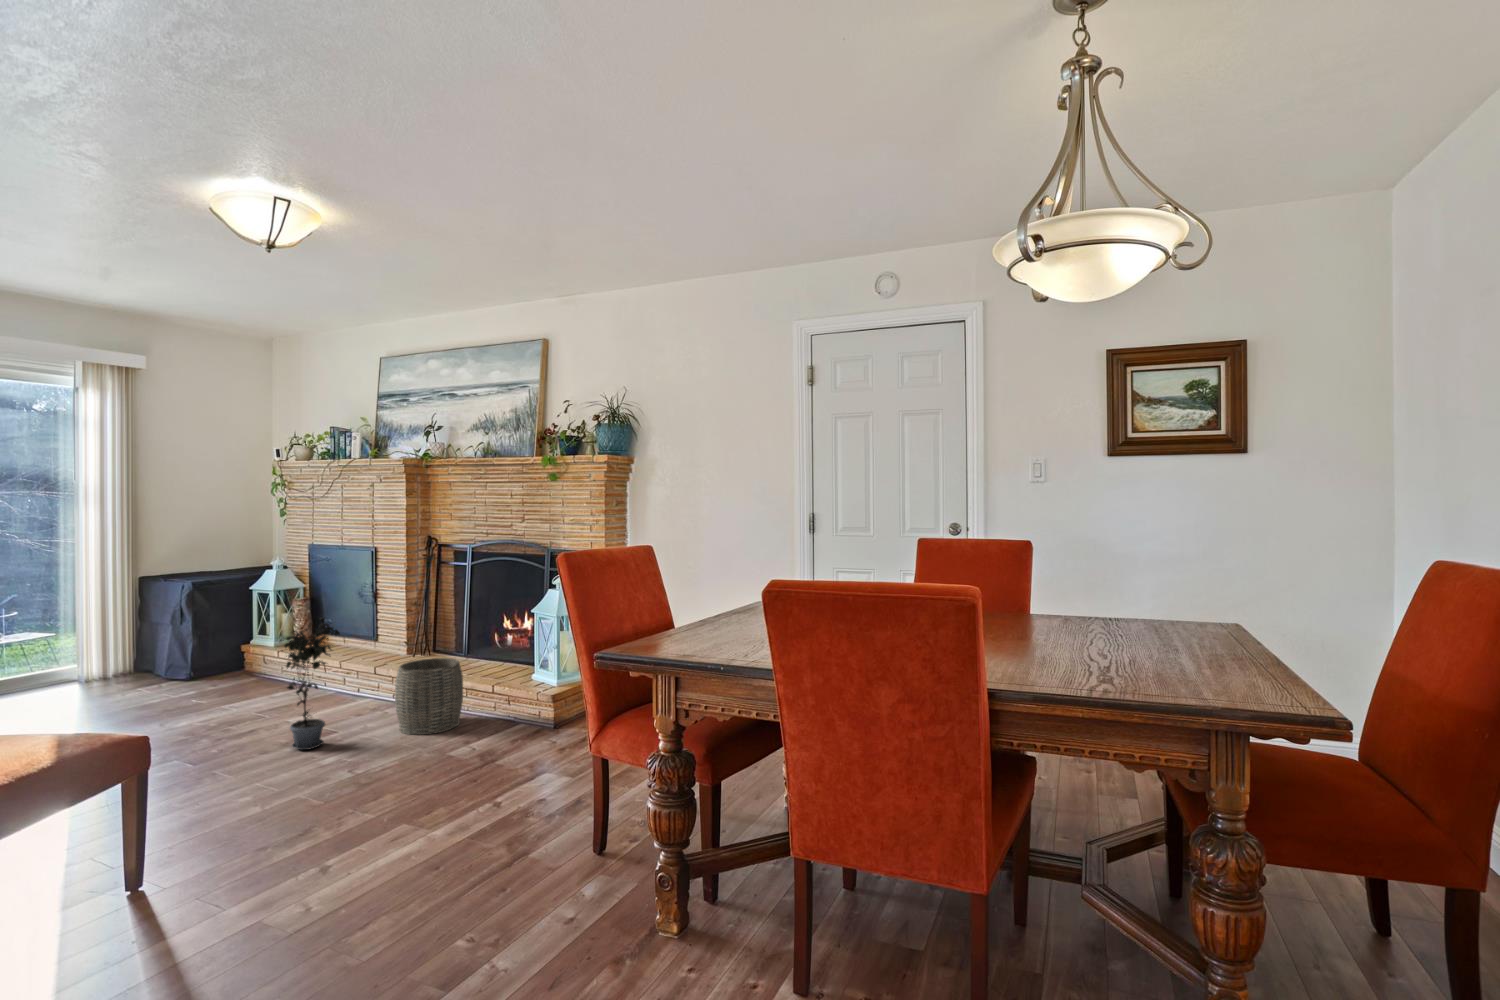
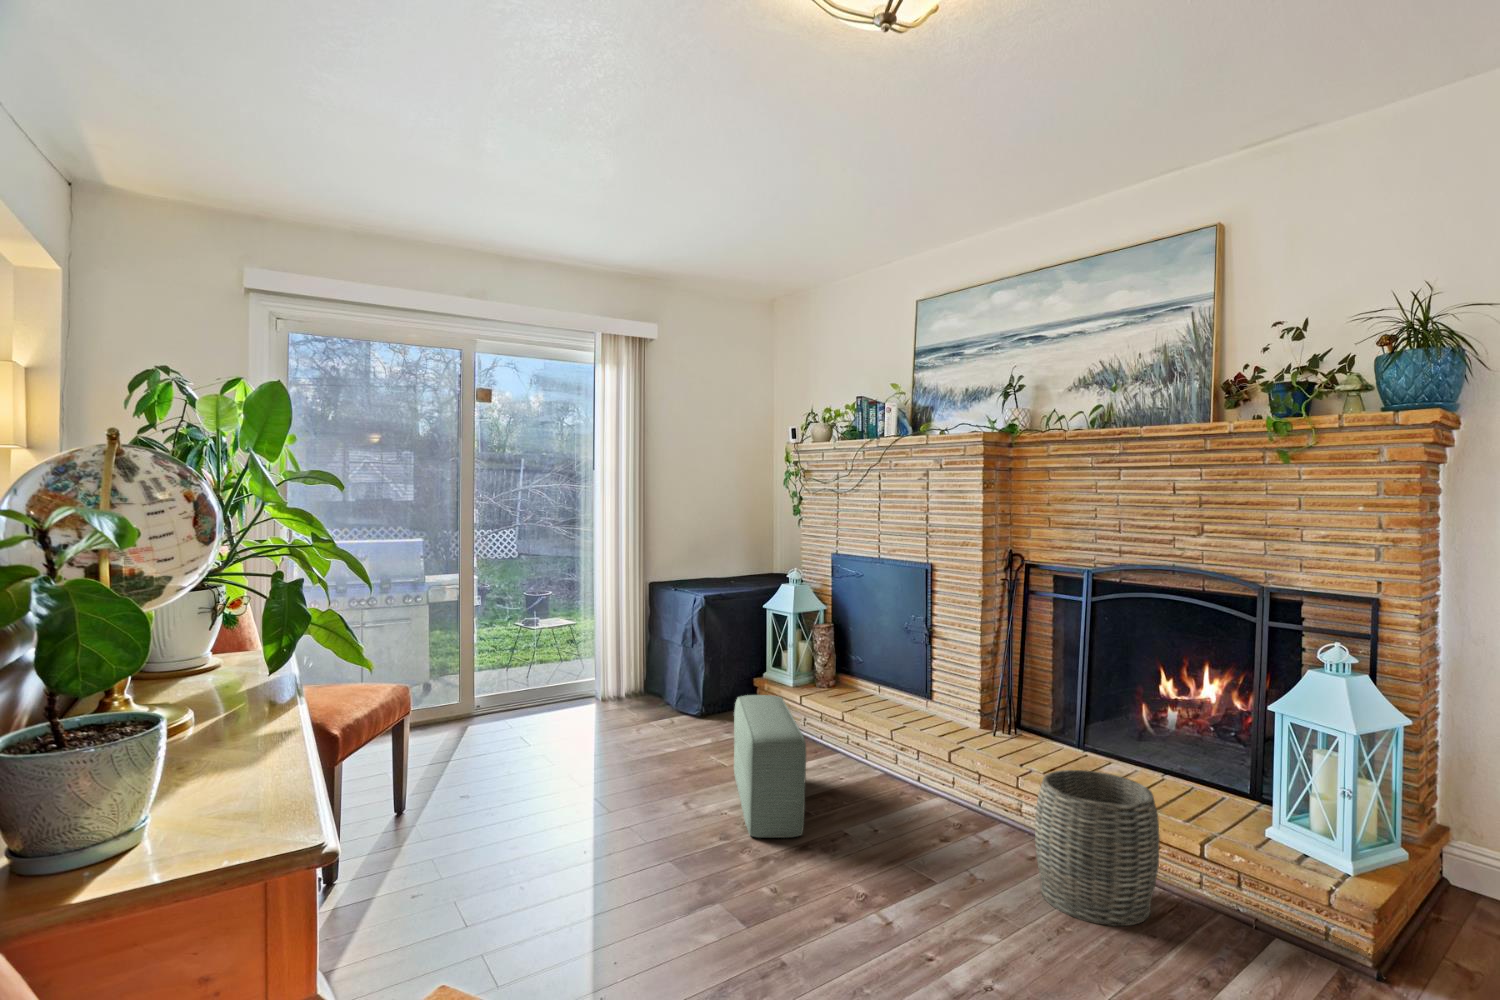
potted plant: present [280,618,340,750] -> none [867,684,964,913]
pouf: none [202,648,250,737] -> present [734,695,806,838]

